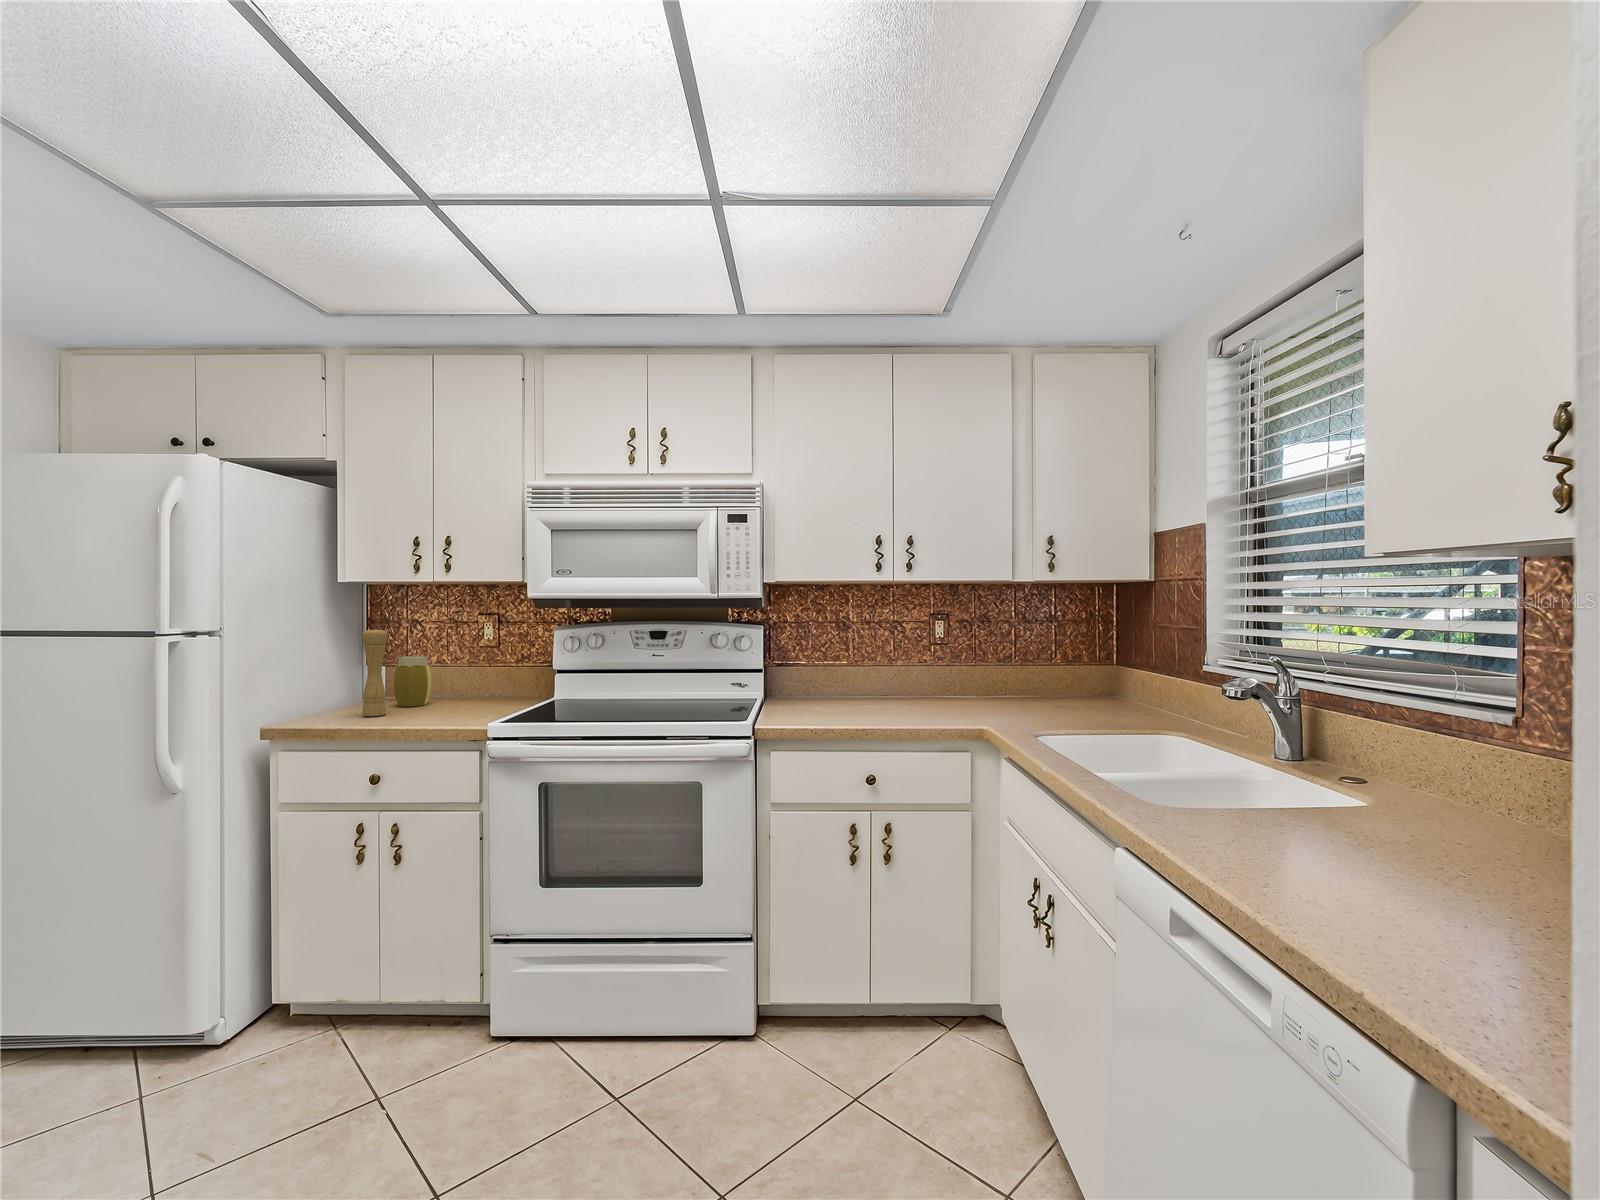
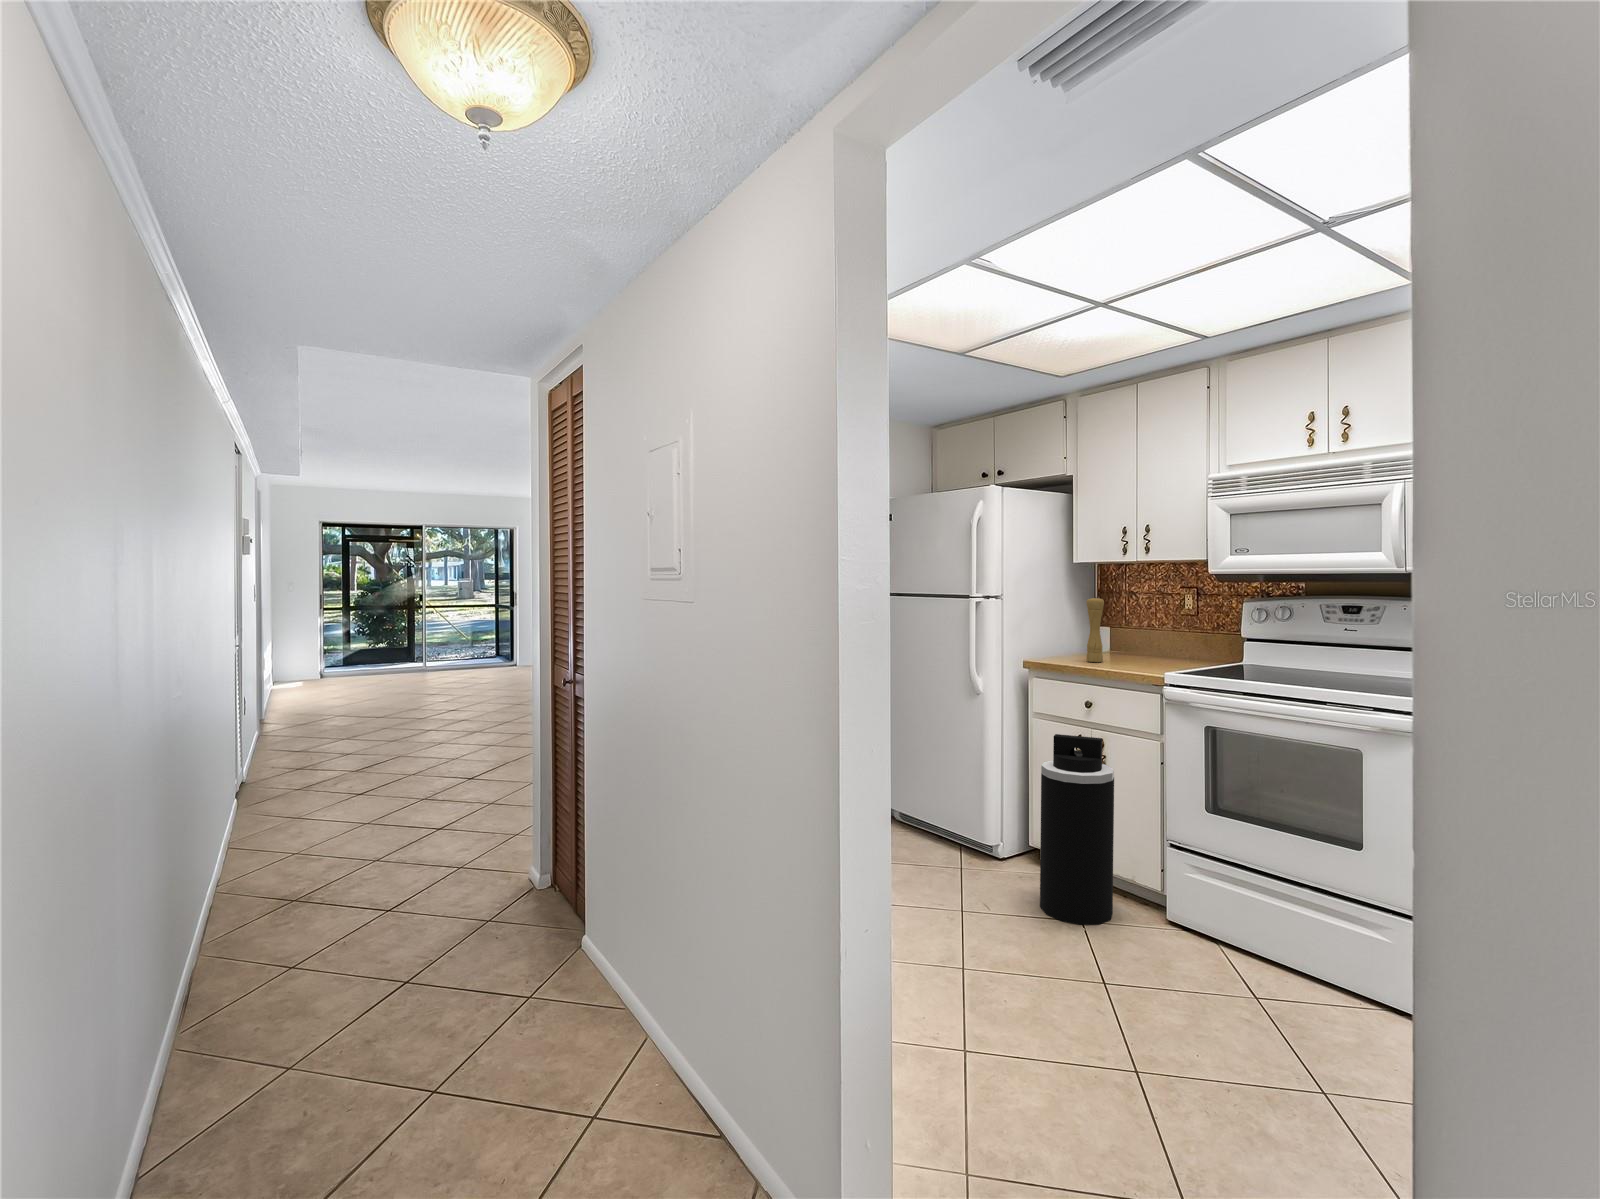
jar: present [394,656,431,707] -> none [1112,620,1141,659]
trash can: none [306,826,421,1119] -> present [1040,734,1114,925]

